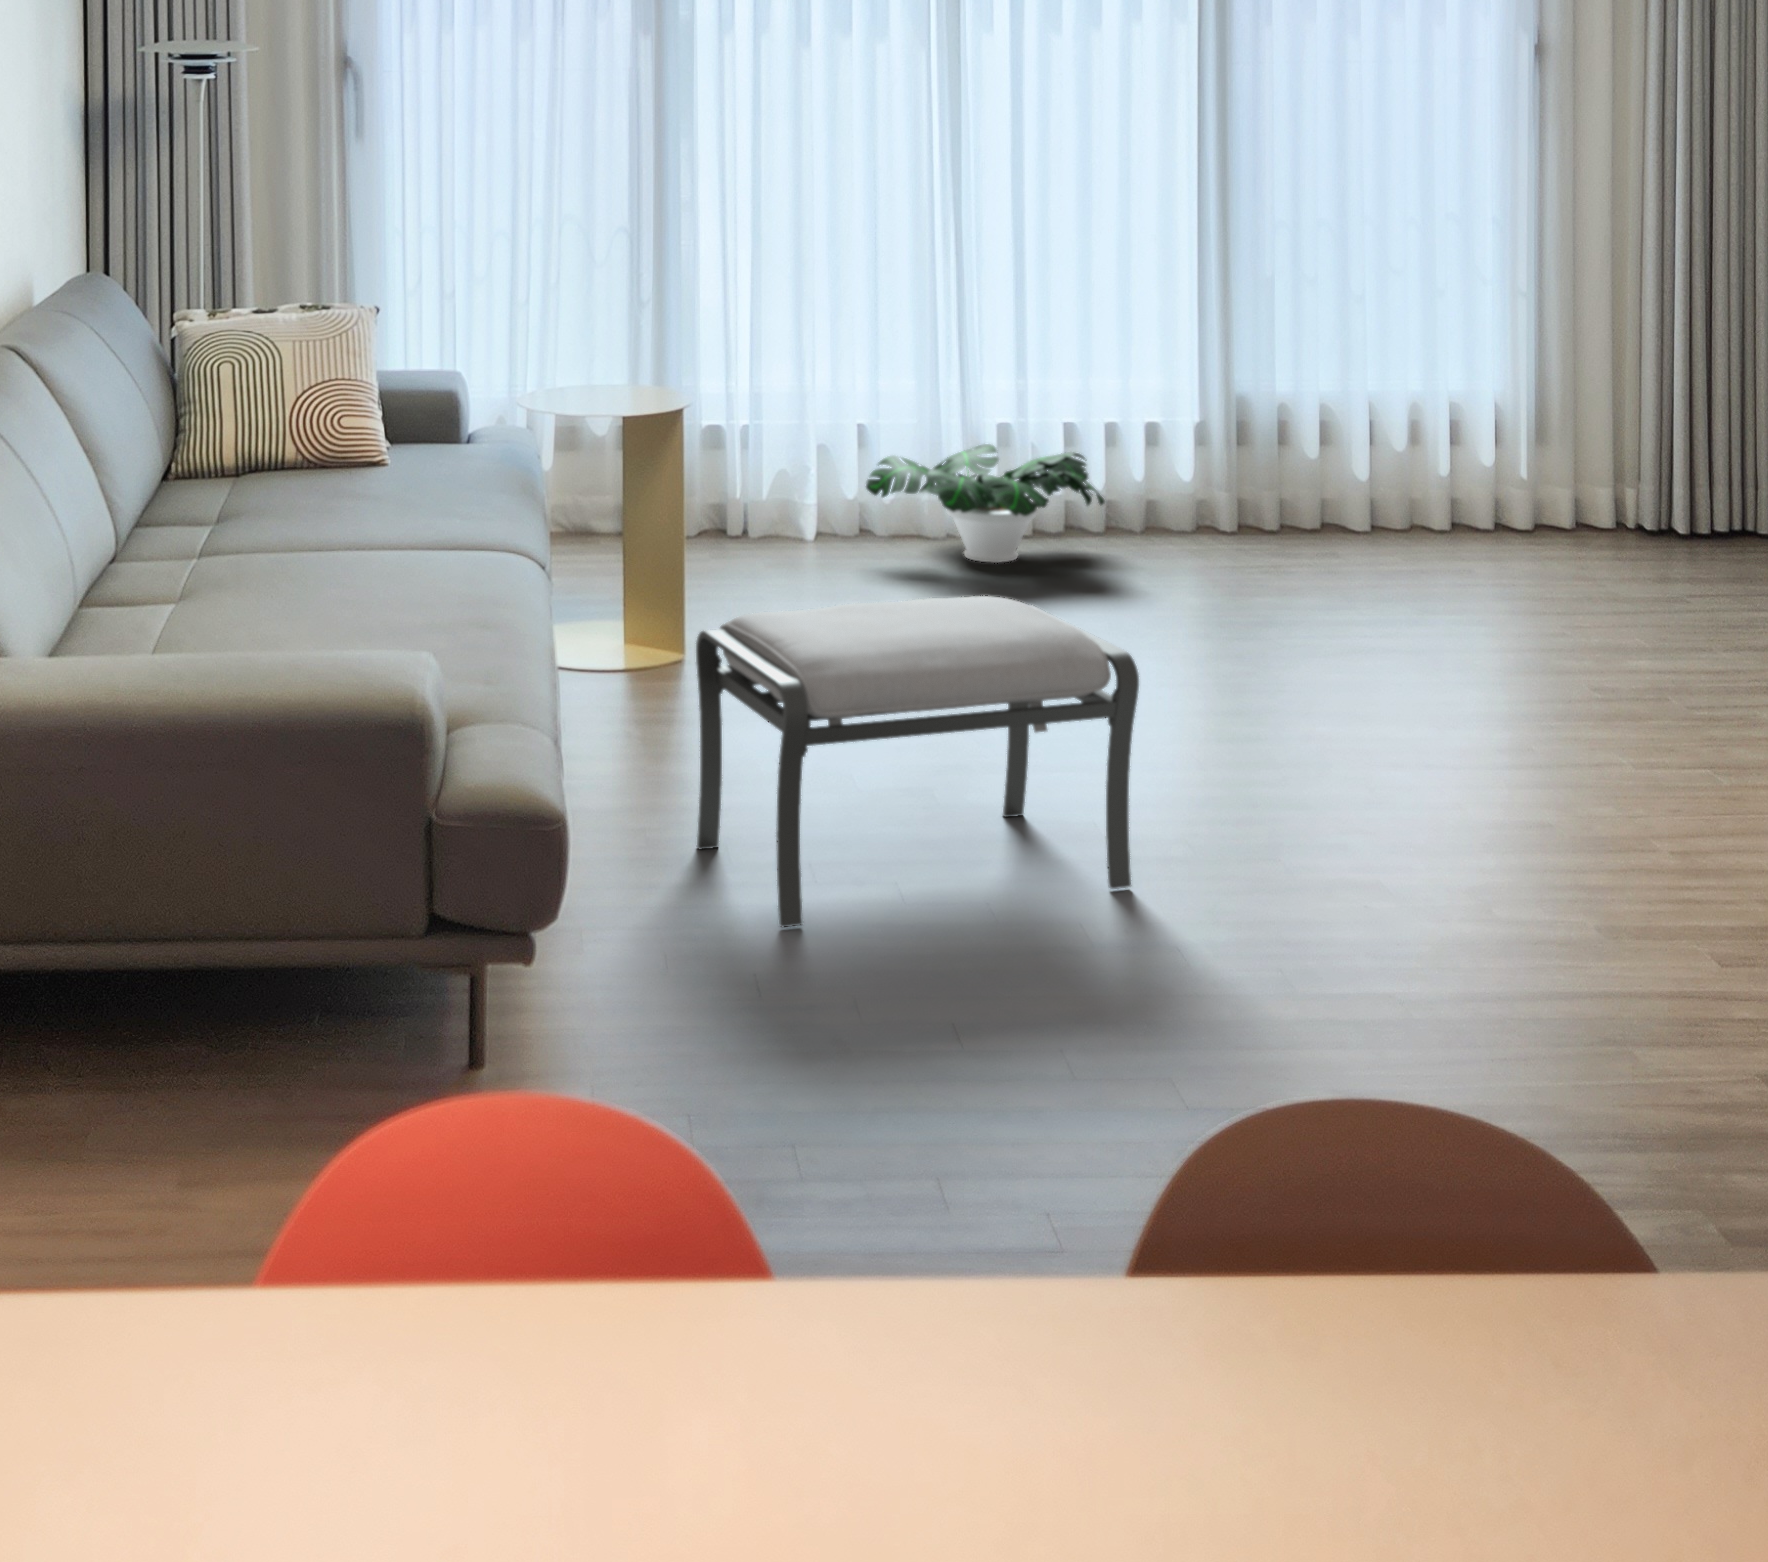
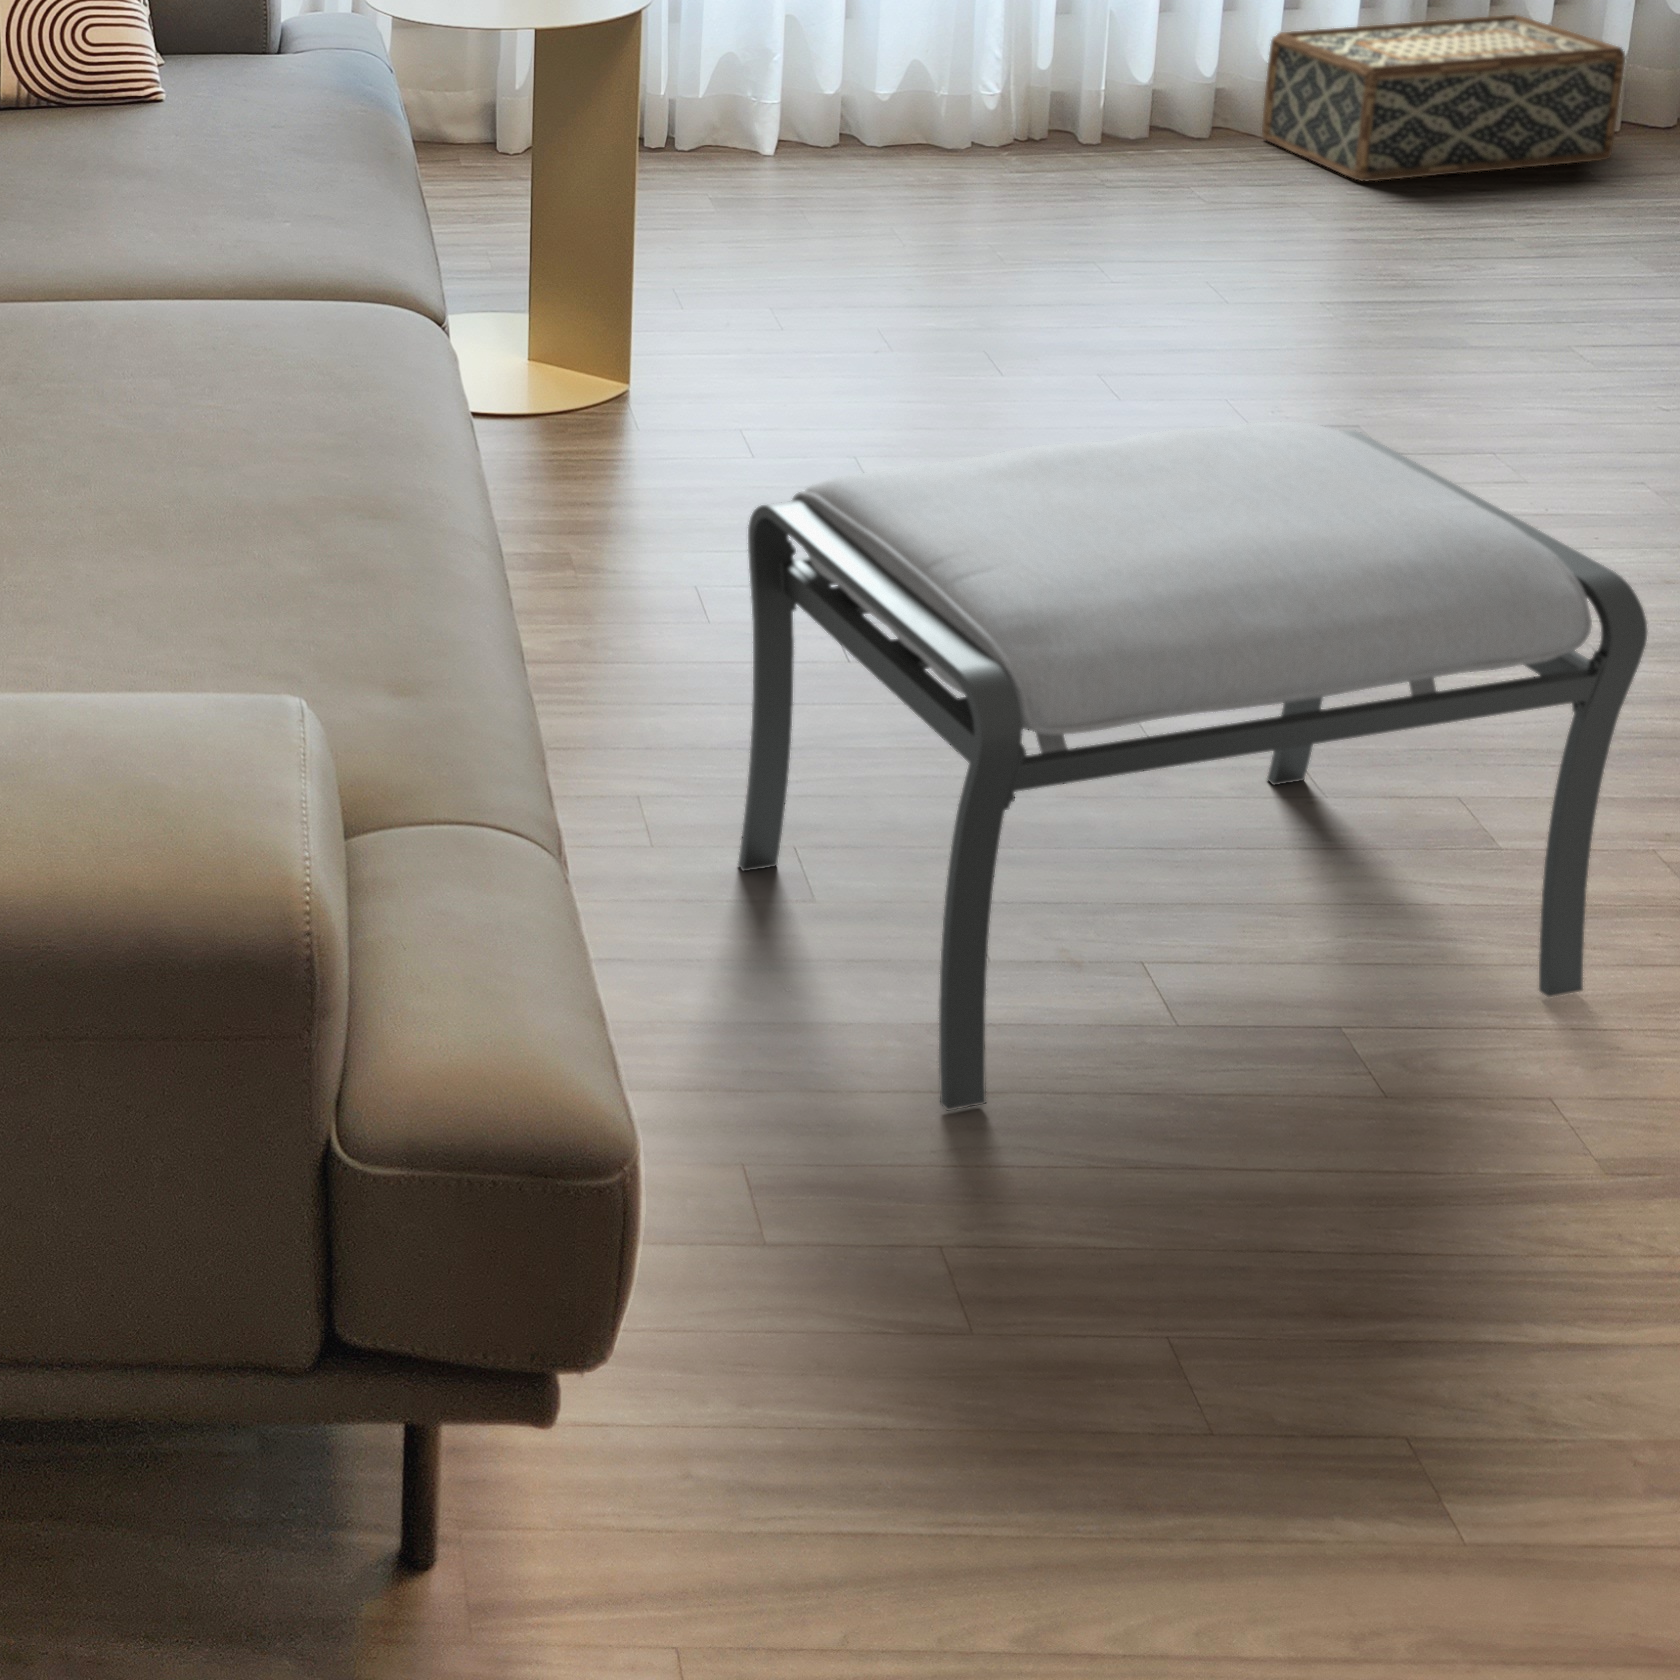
potted plant: present [866,444,1105,563] -> none [876,14,1256,197]
woven basket: none [1136,452,1361,556] -> present [1262,15,1625,181]

